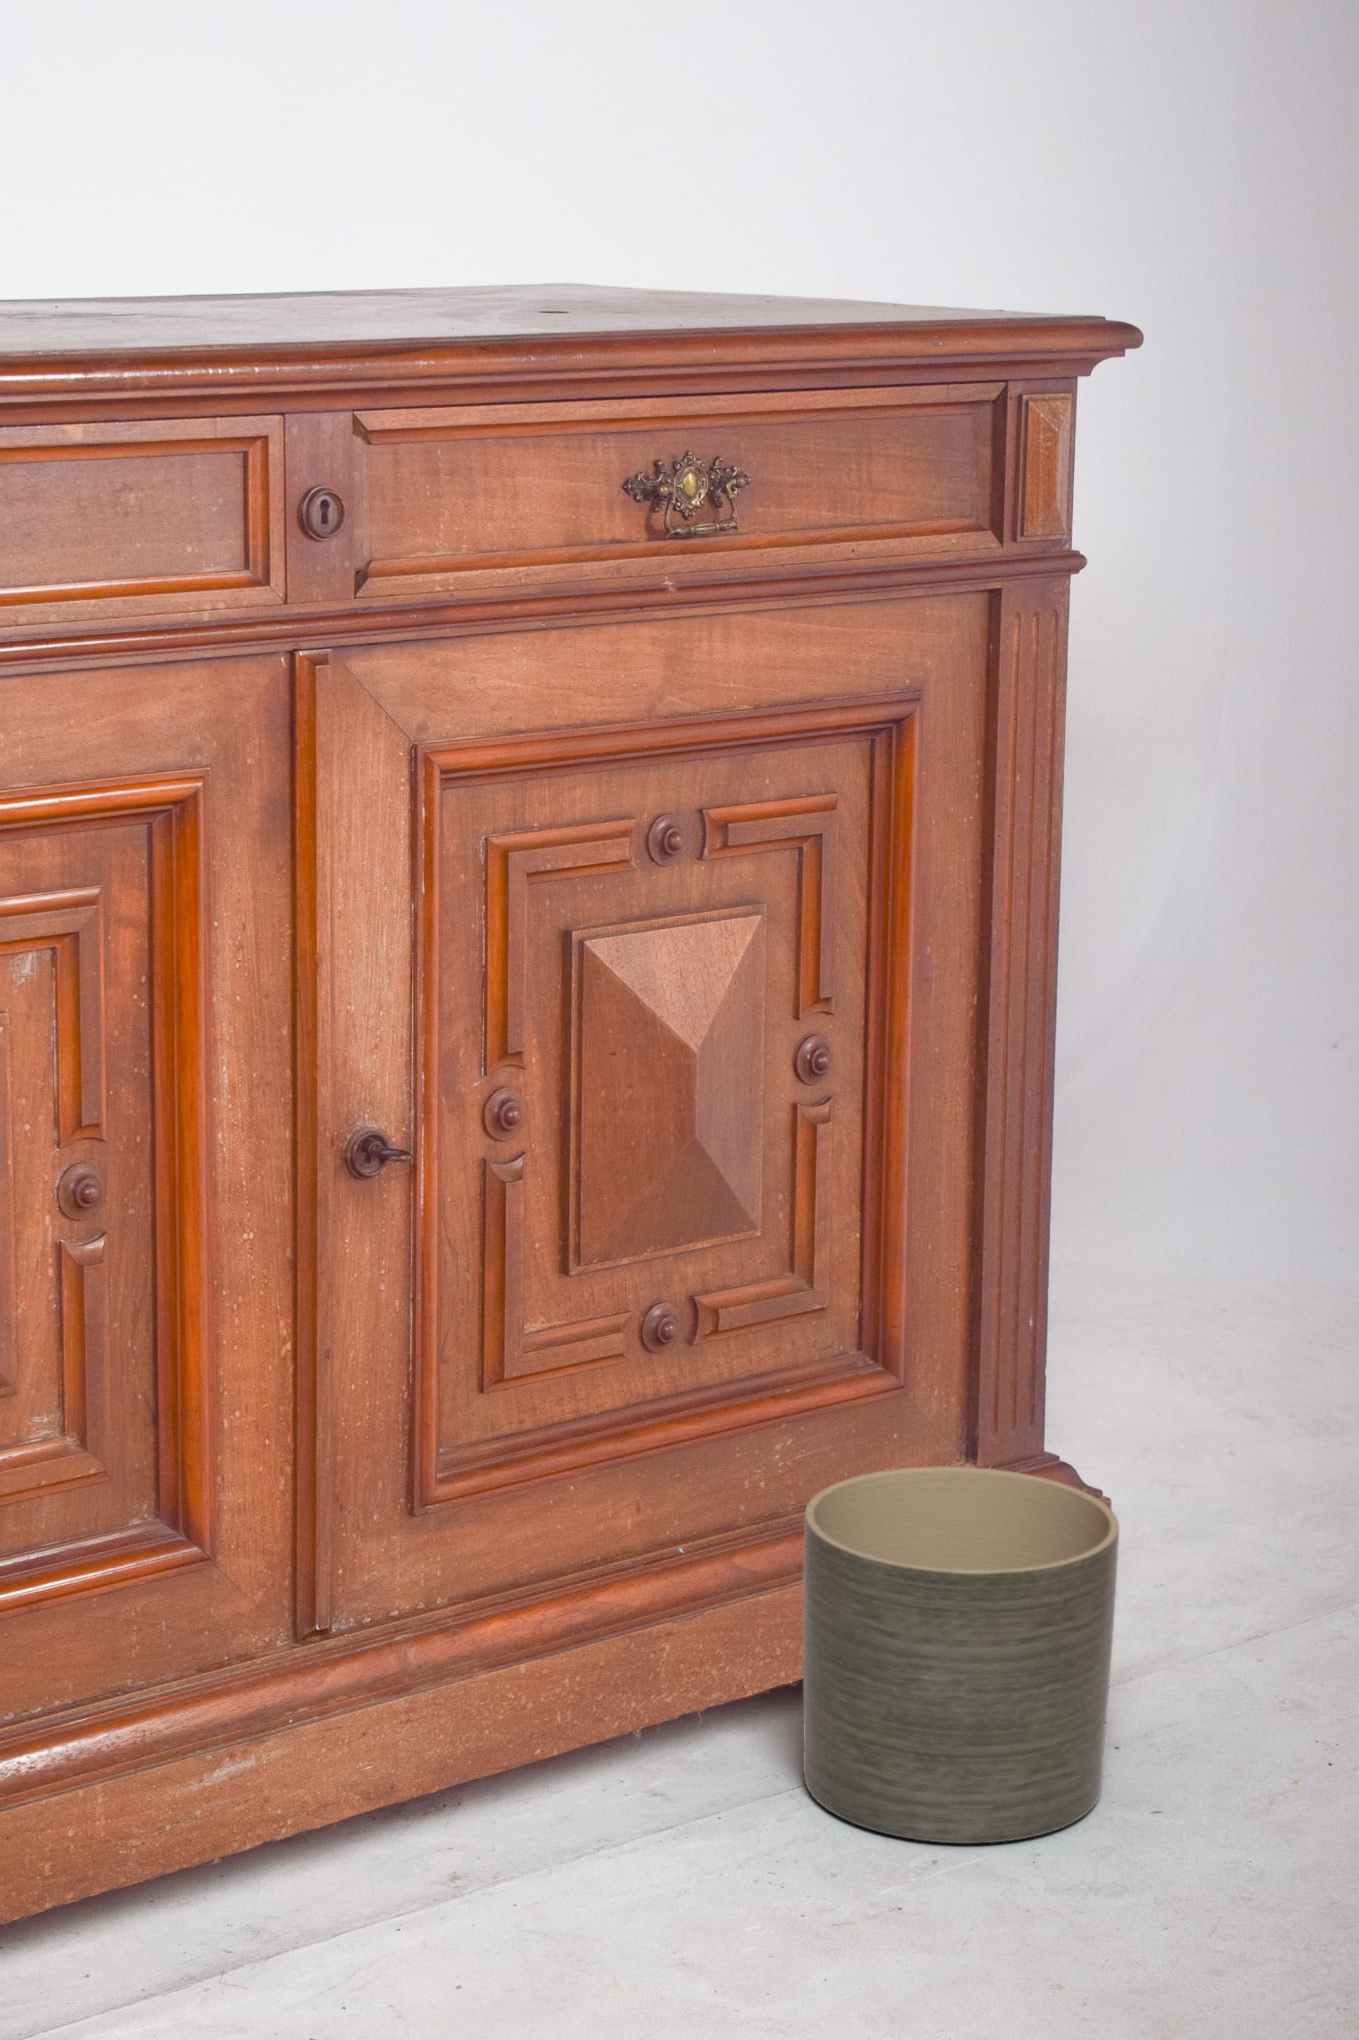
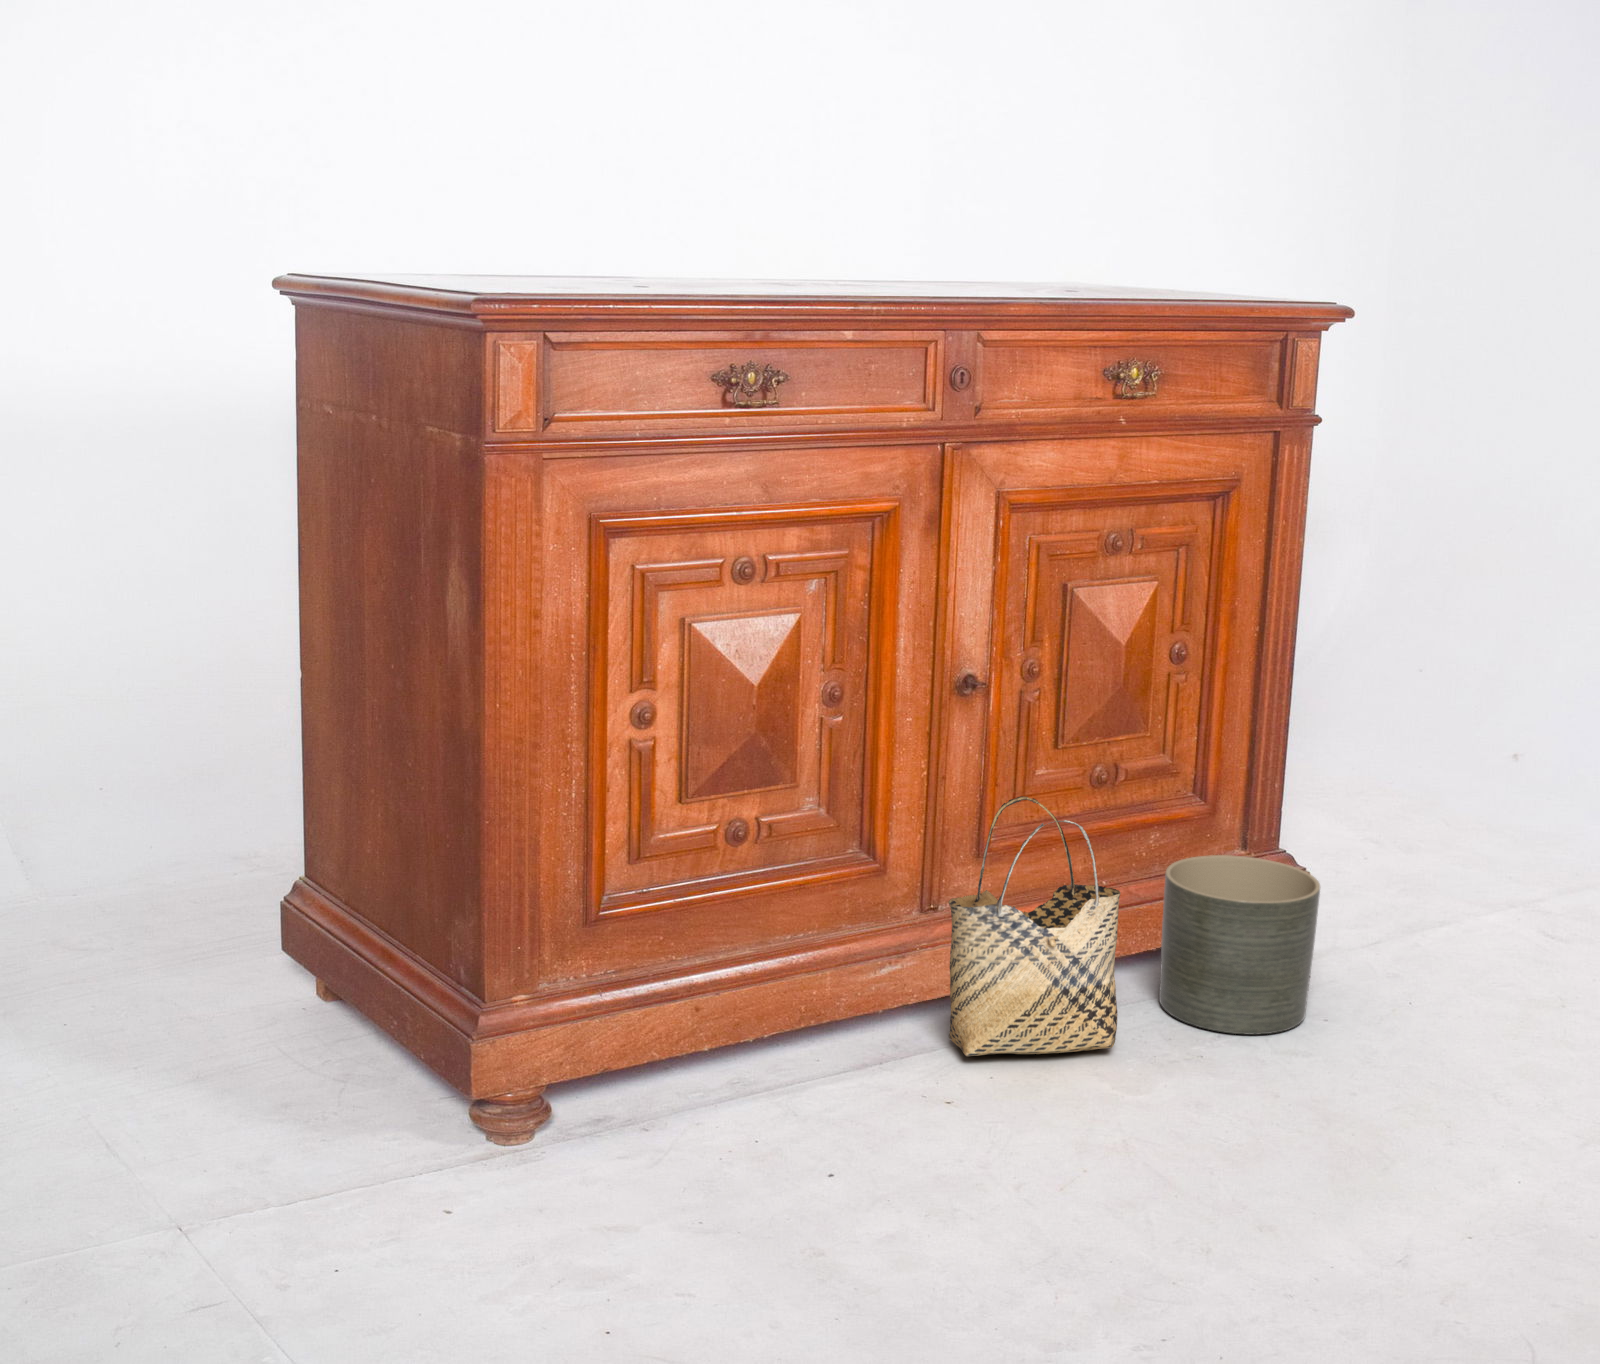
woven basket: none [349,1381,716,1942] -> present [948,796,1120,1056]

